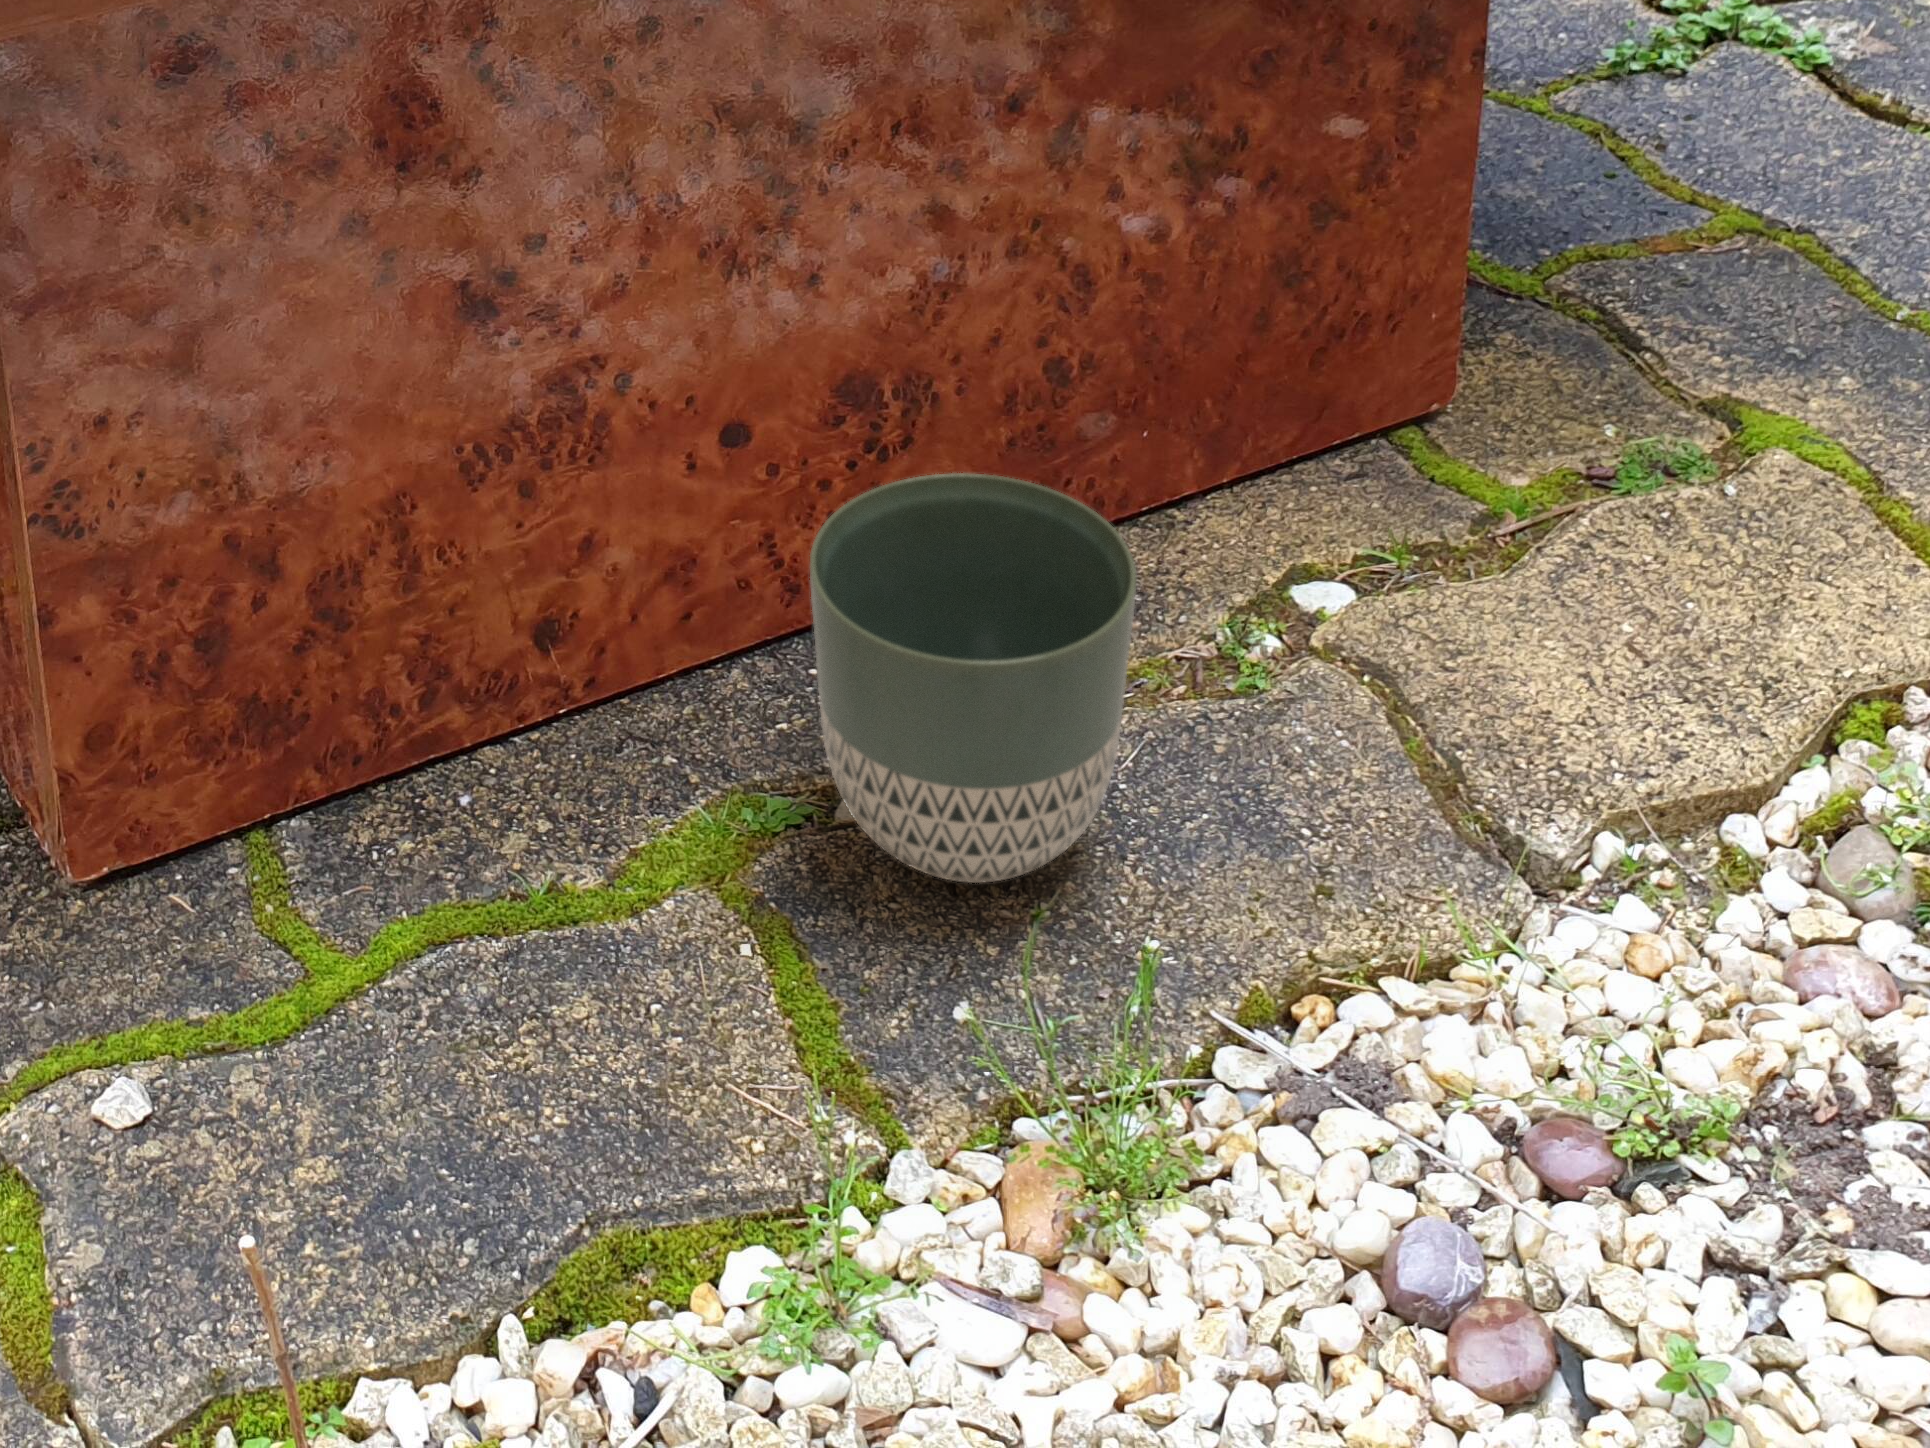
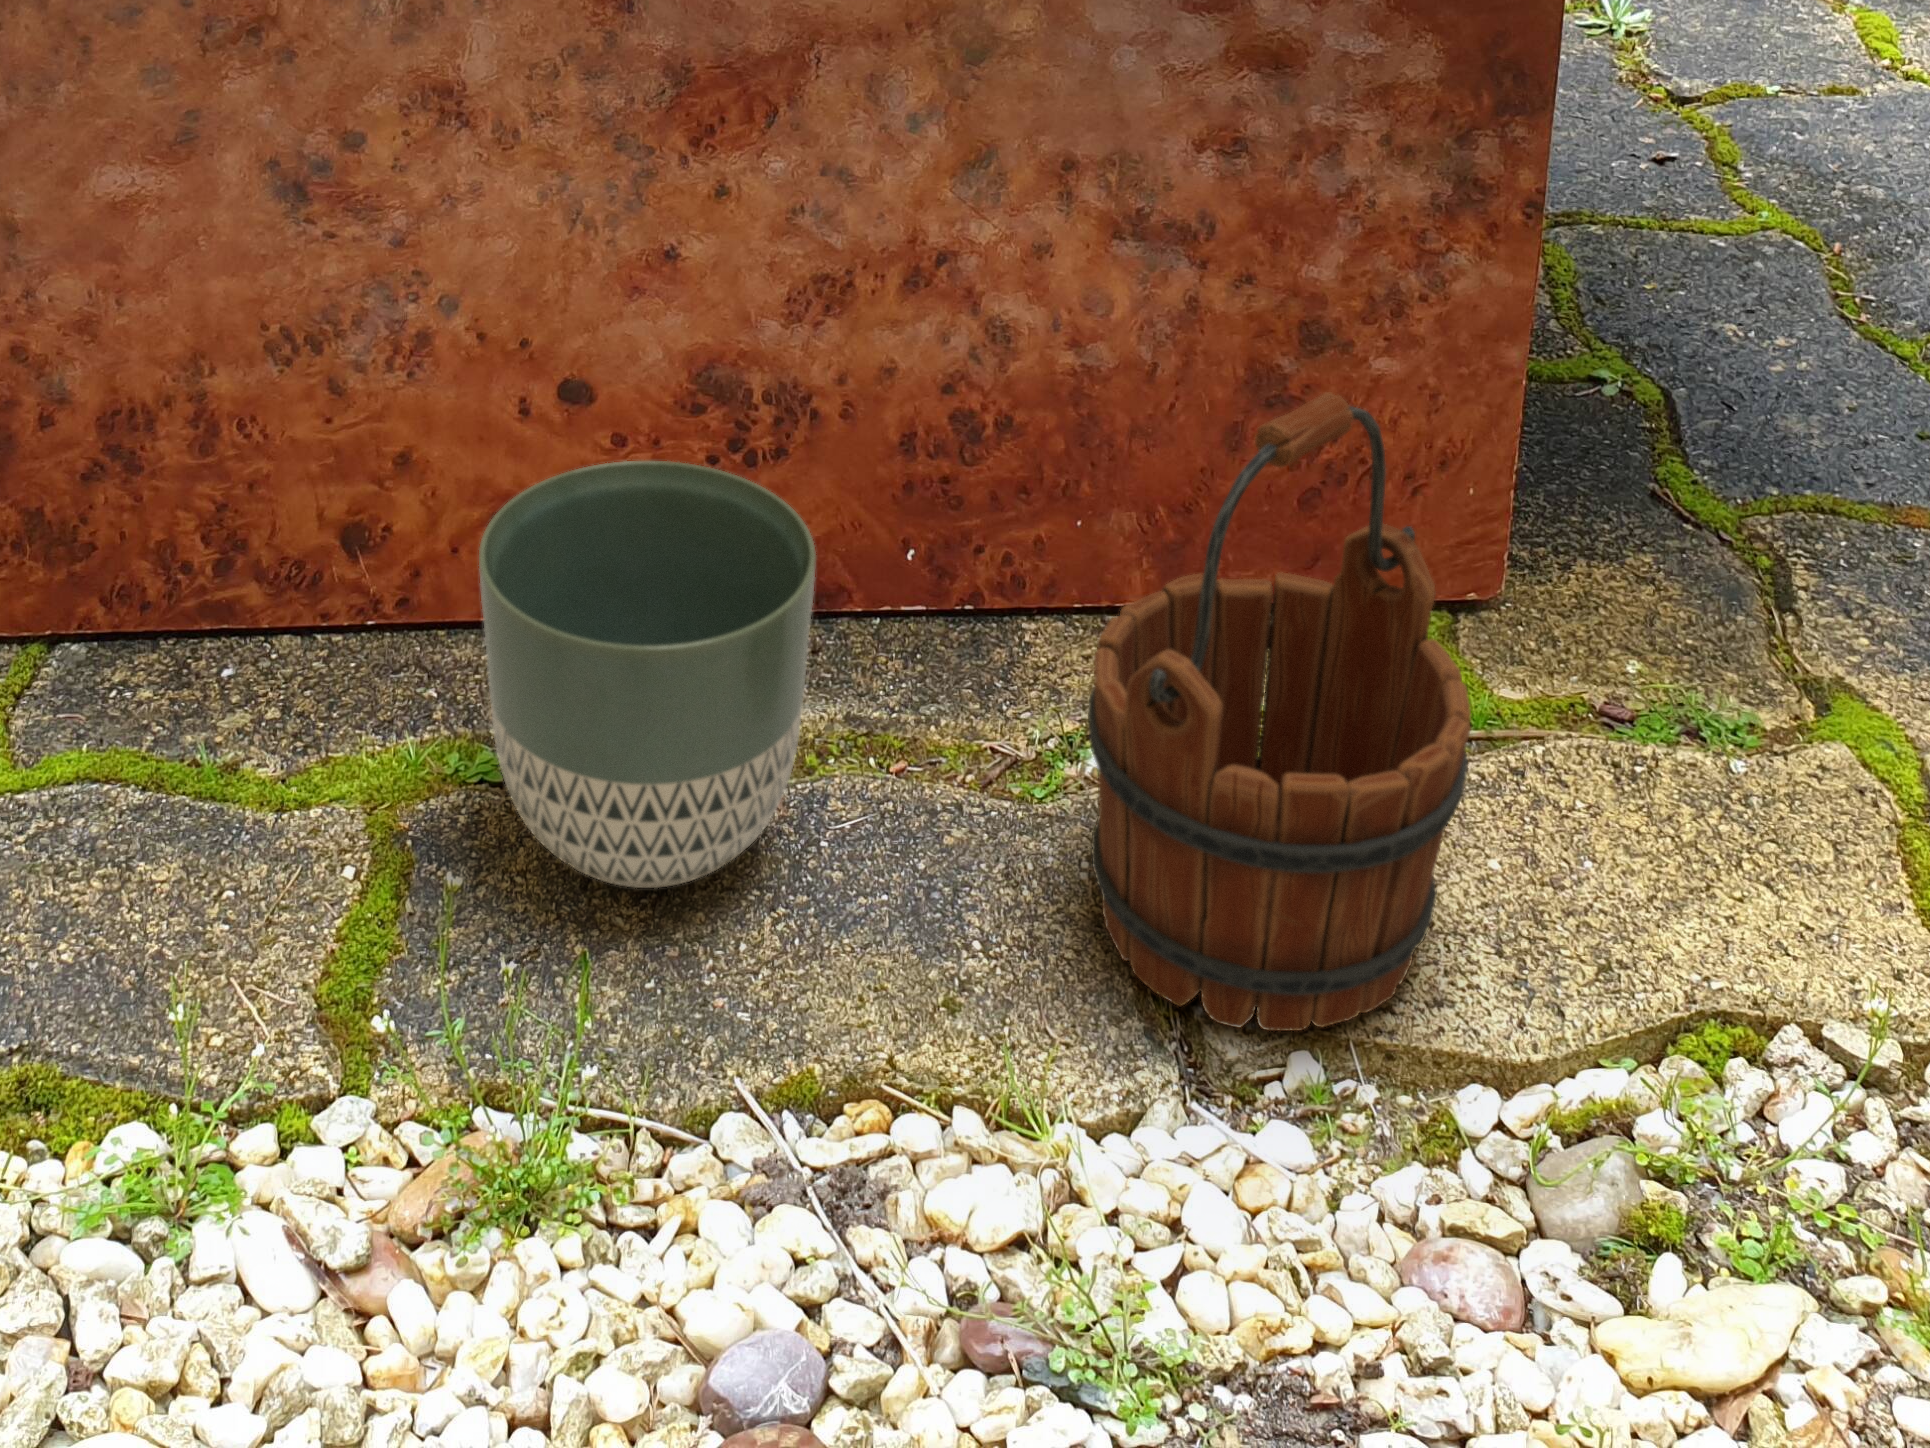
wooden bucket: none [1341,263,1691,831] -> present [1088,392,1471,1031]

